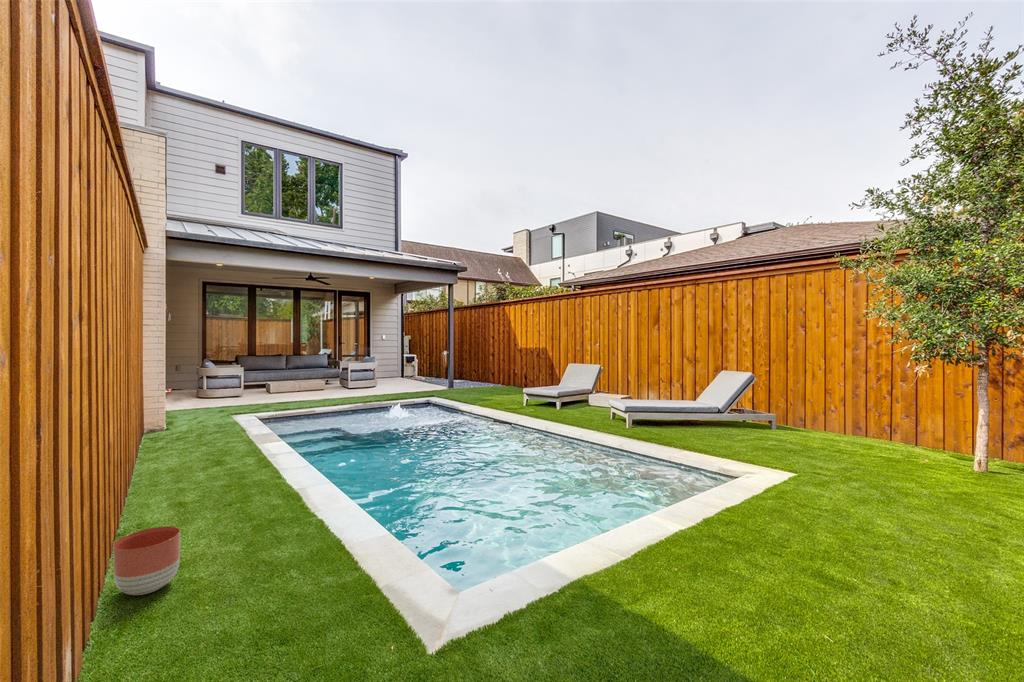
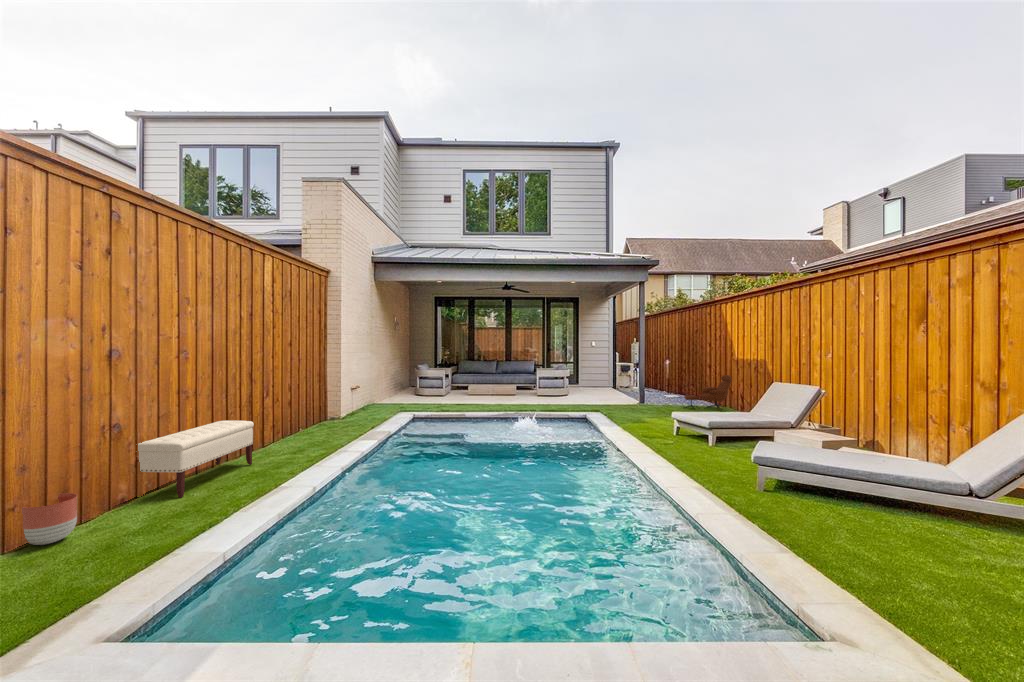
lounge chair: none [486,361,518,389] -> present [684,375,732,408]
bench: none [124,433,200,537] -> present [138,420,254,498]

